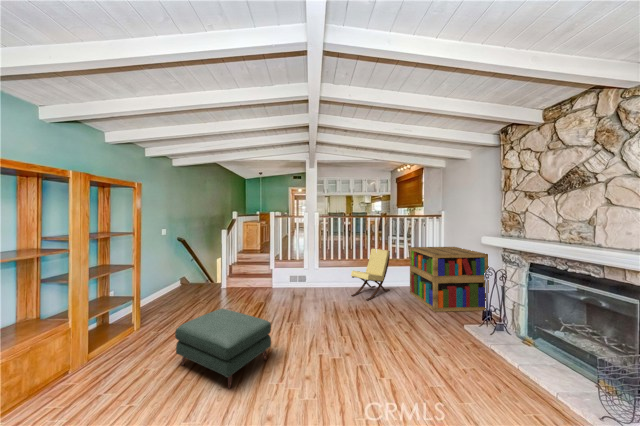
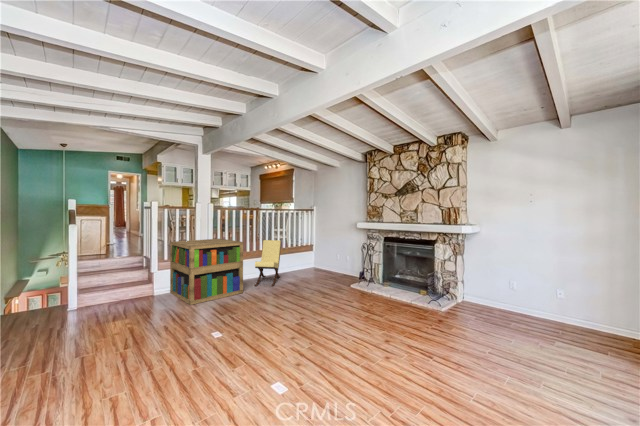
bookshelf: present [410,247,489,312] -> present [170,239,243,305]
ottoman: present [175,309,271,389] -> none [160,304,254,375]

